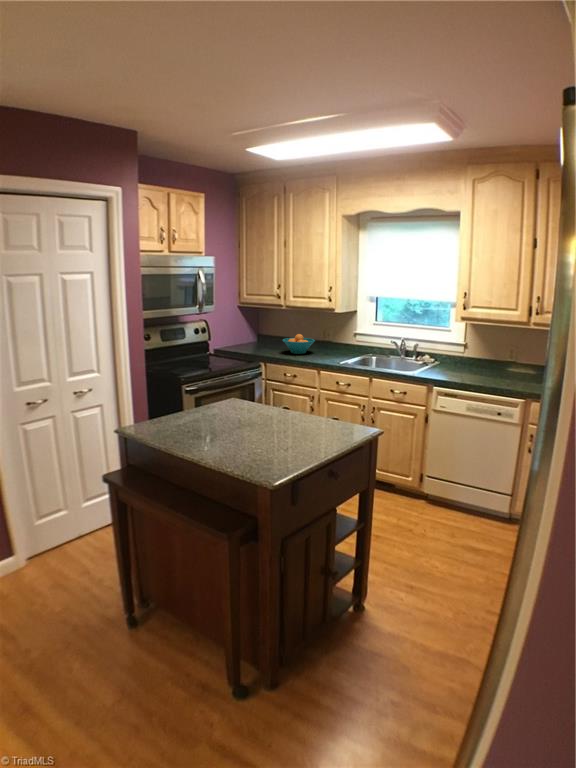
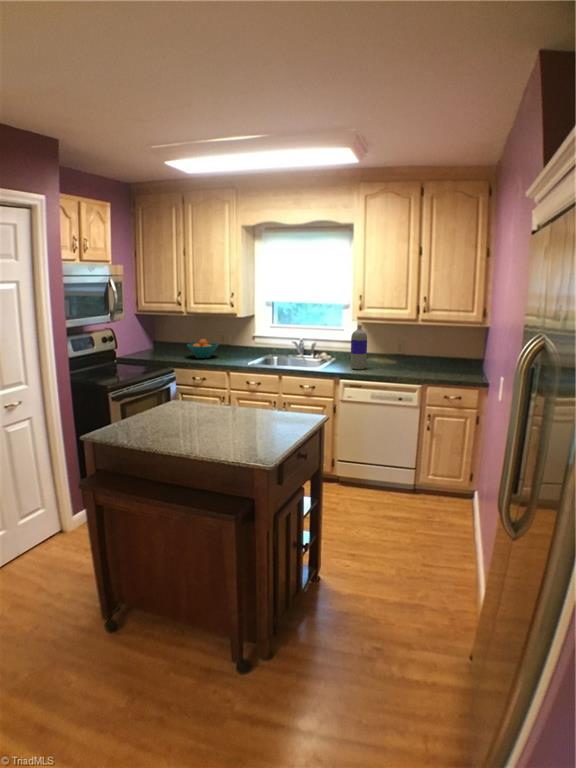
bottle: none [451,326,472,377] -> present [351,325,367,370]

